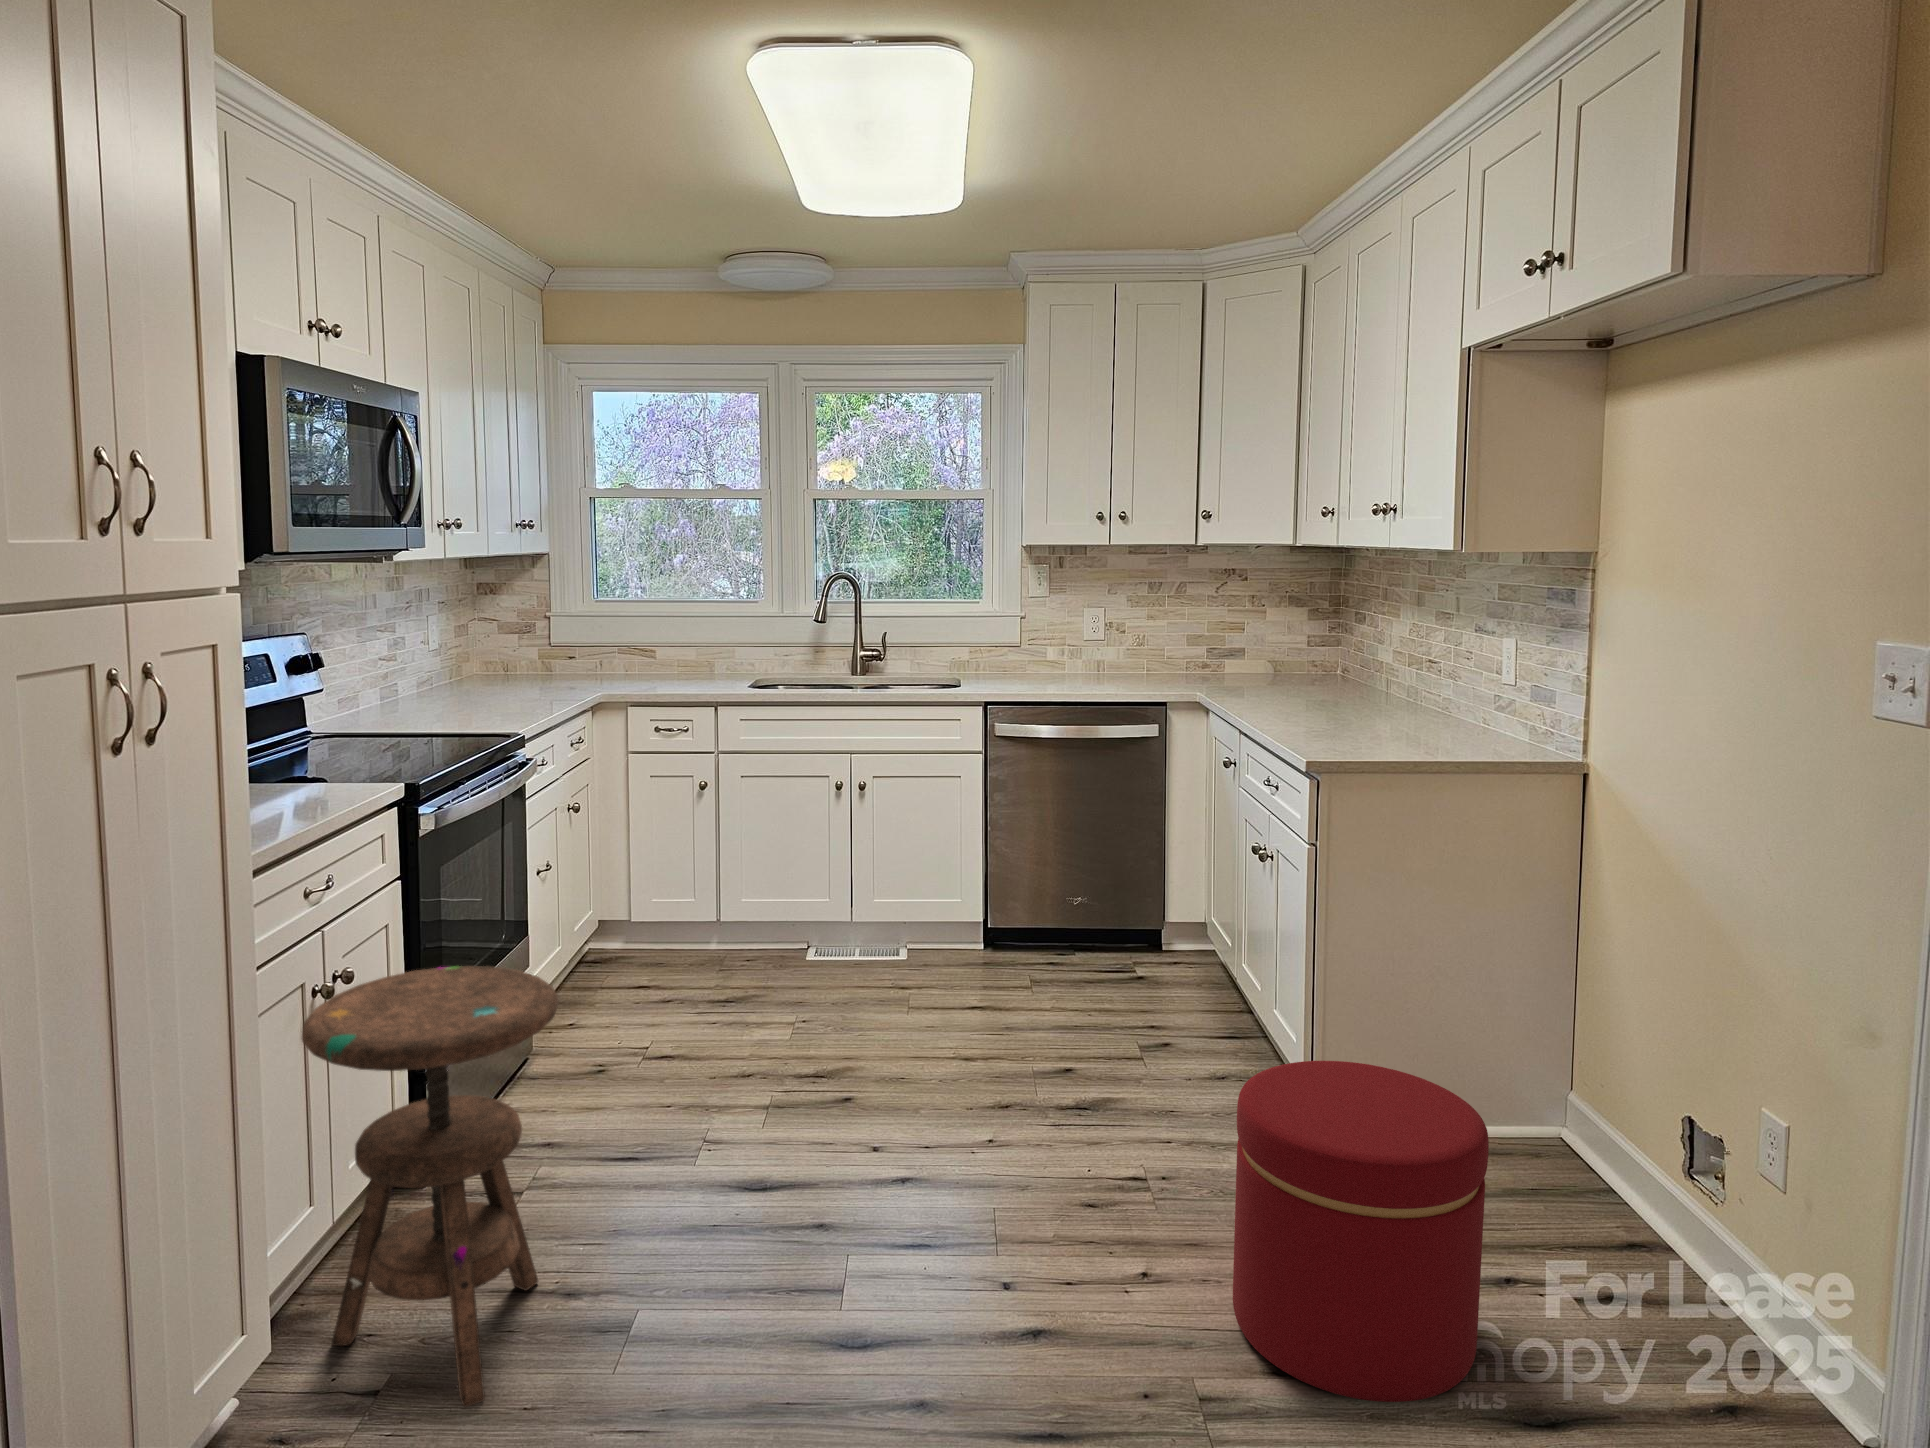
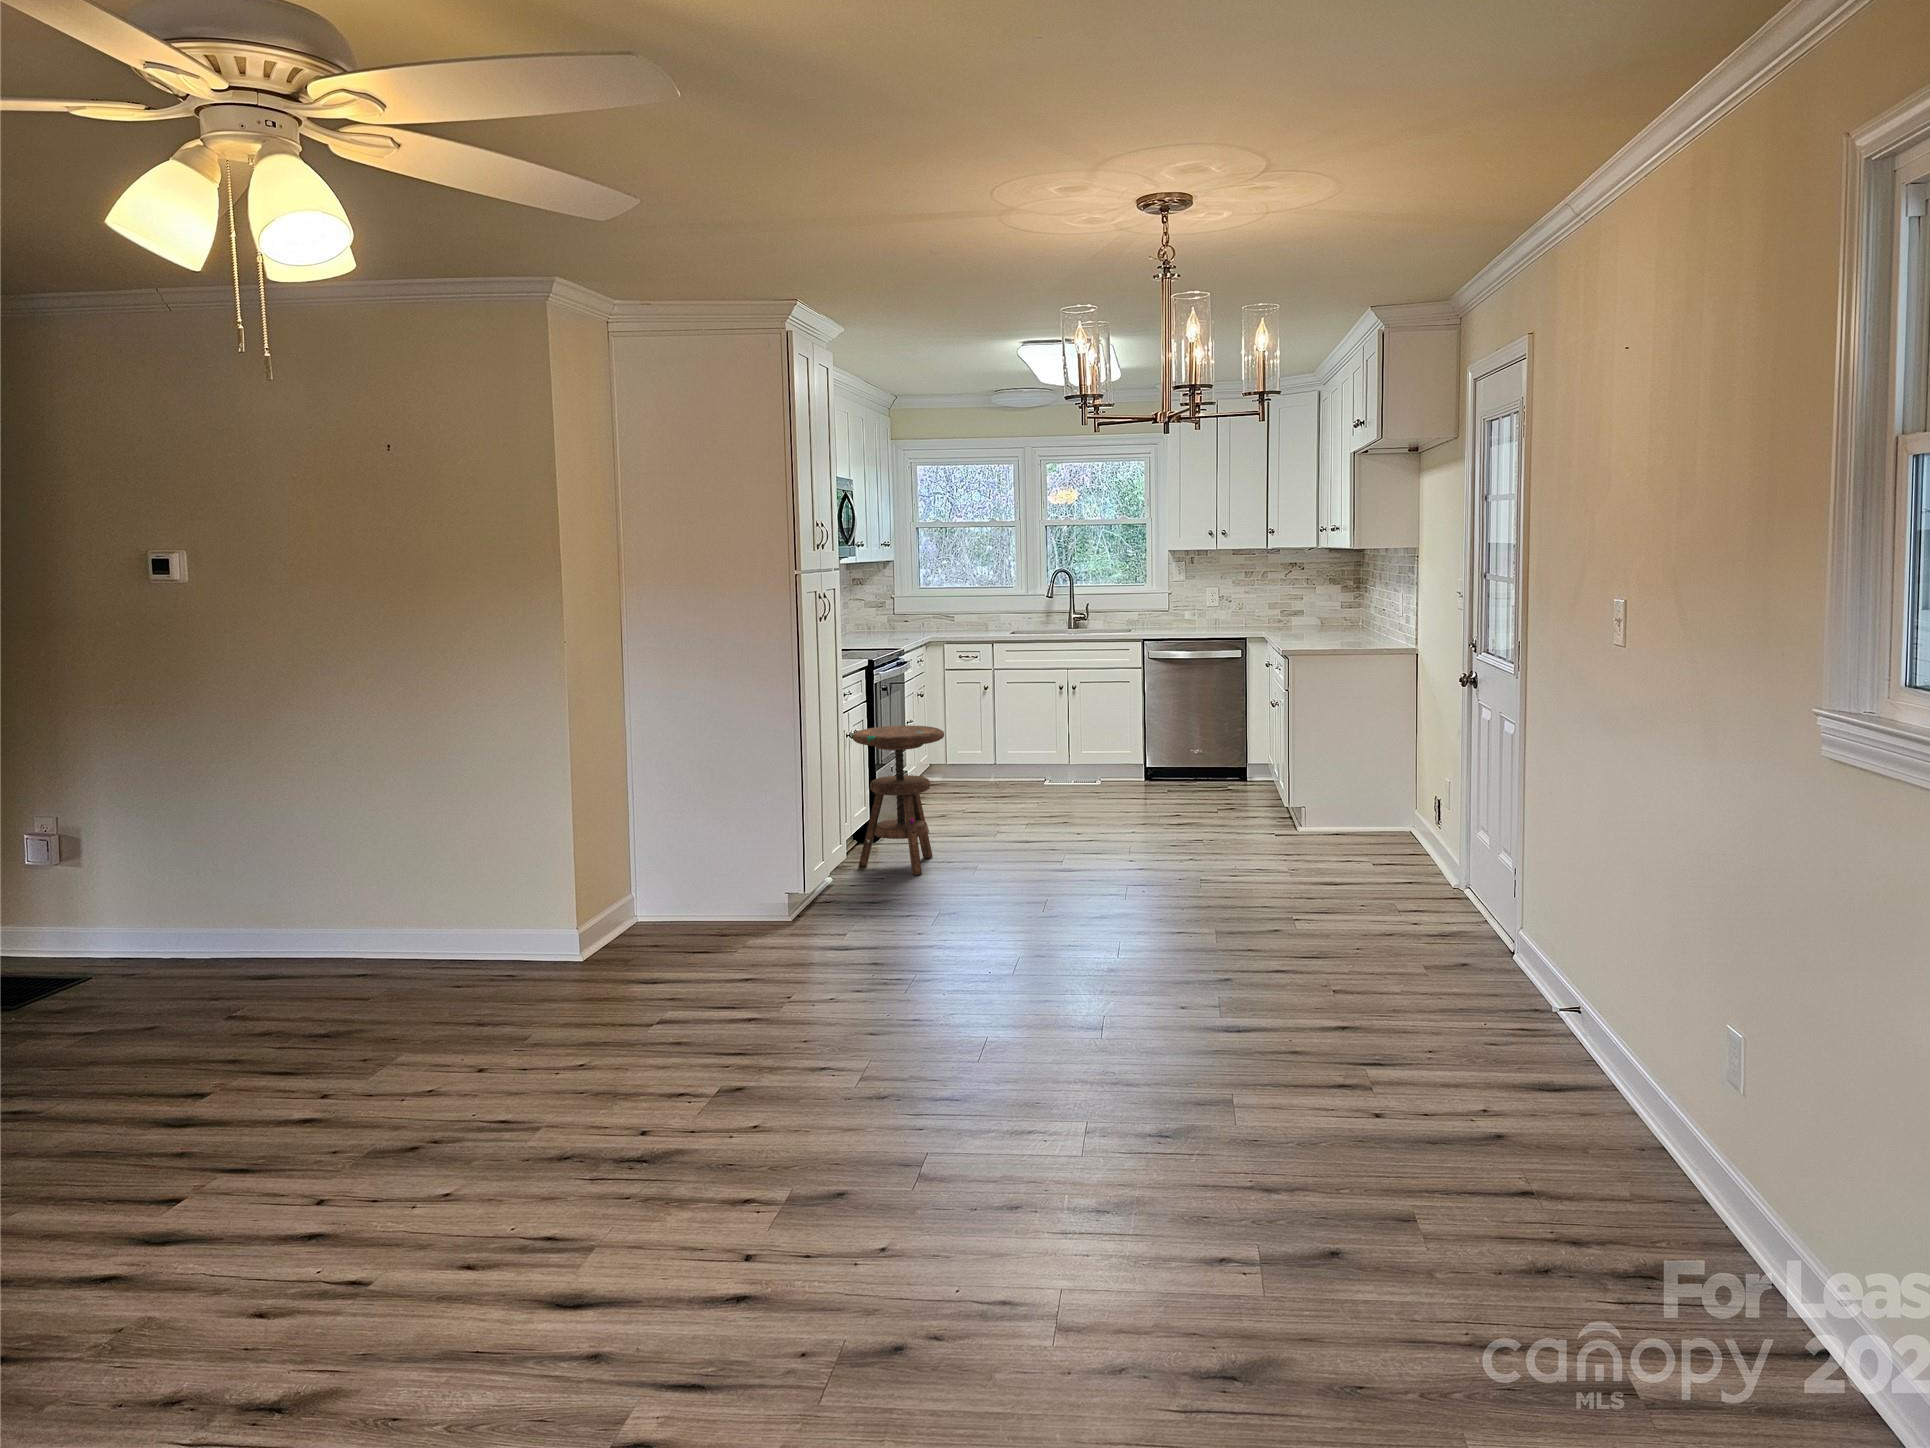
ottoman: present [1233,1061,1489,1402] -> none [1212,765,1306,875]

